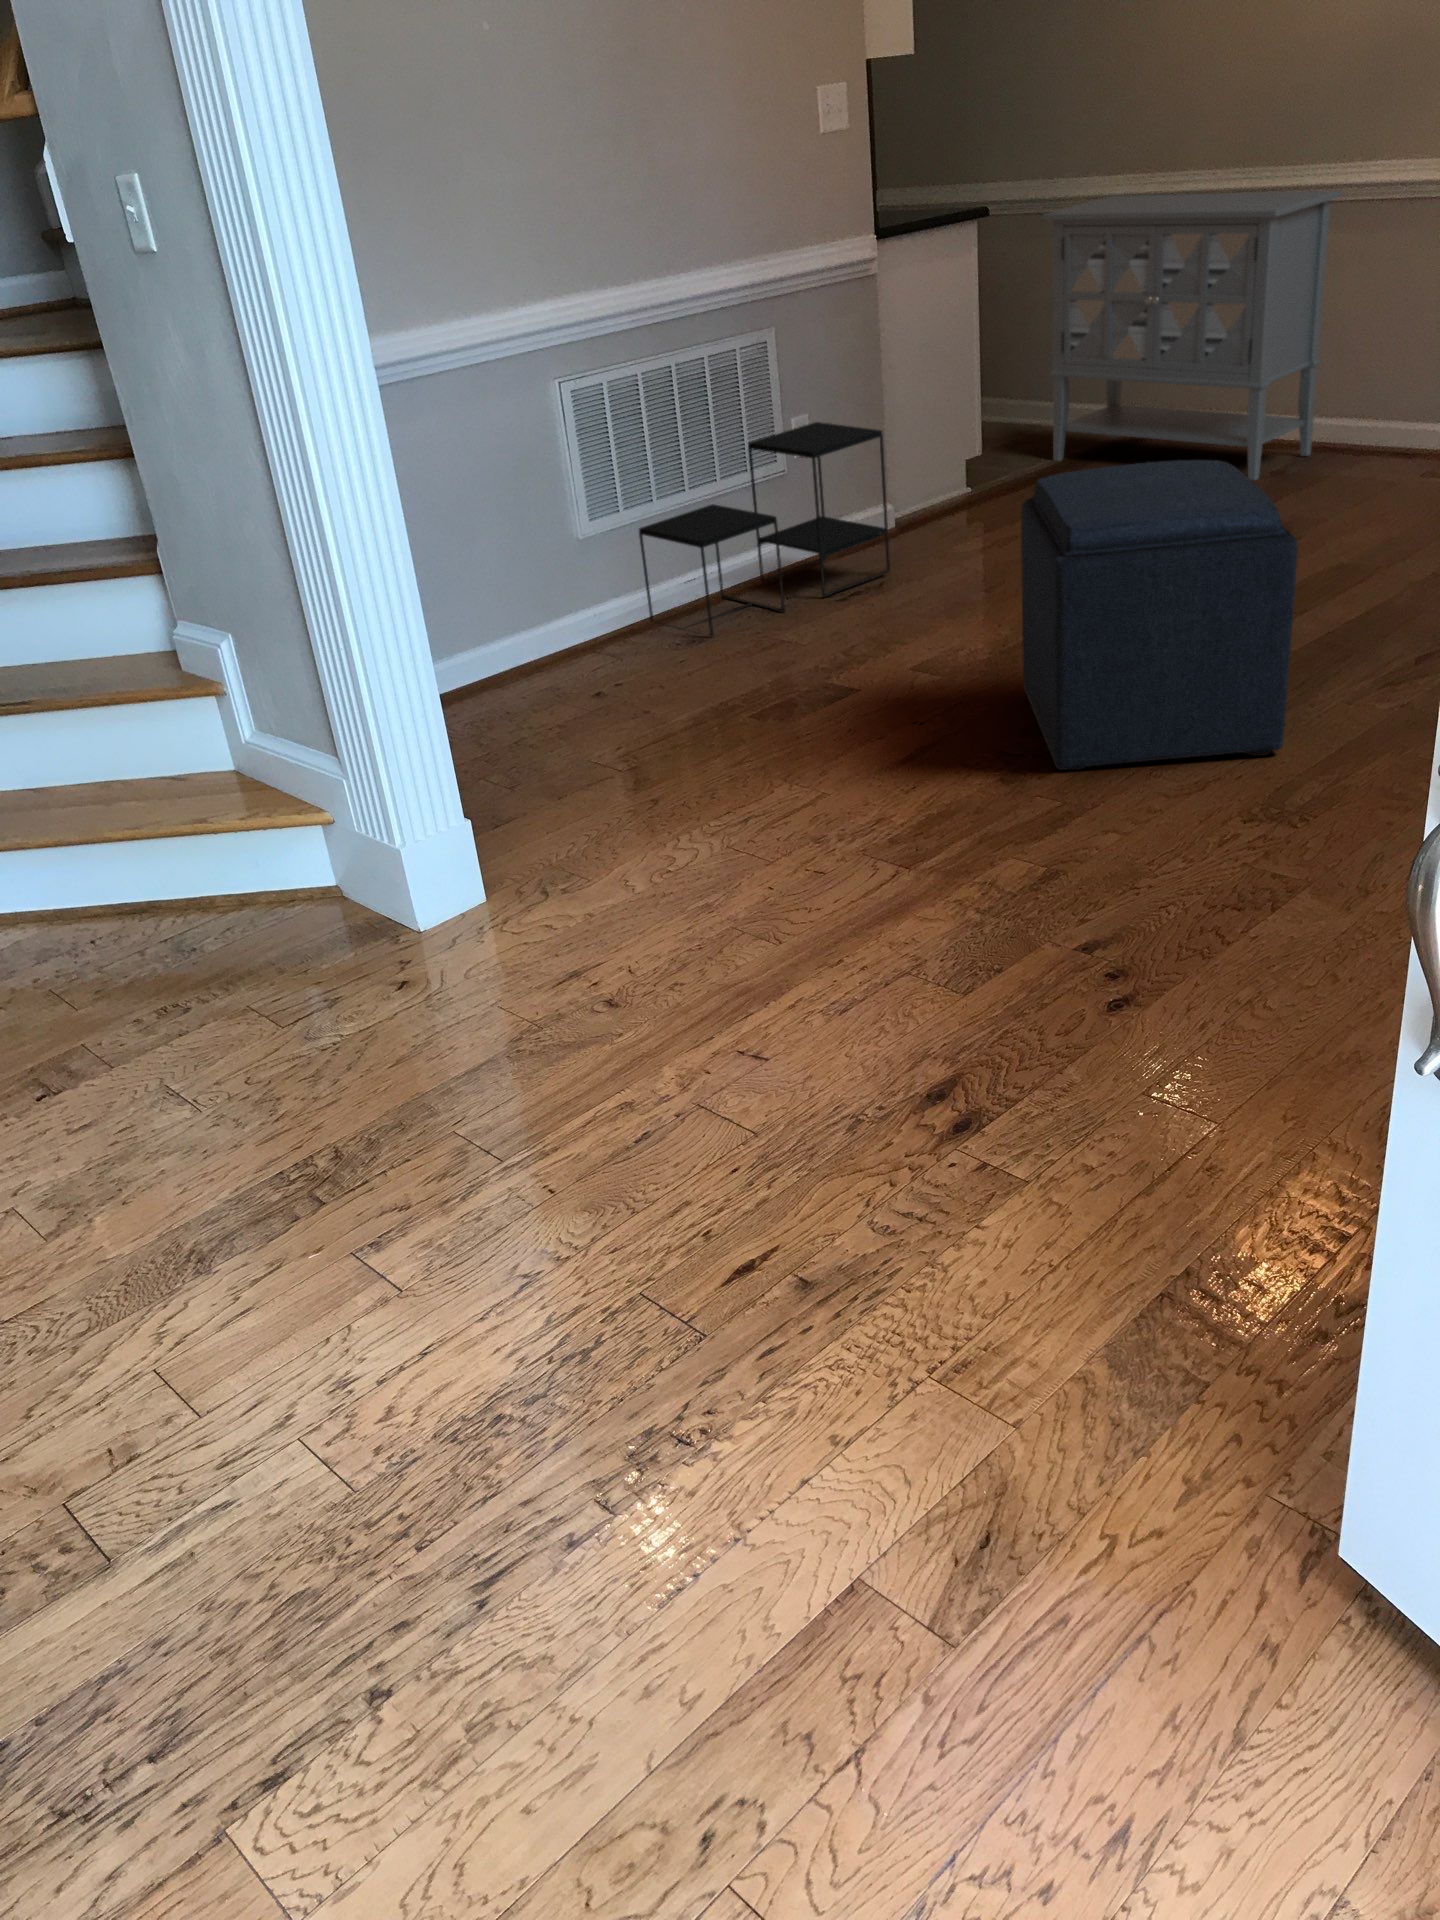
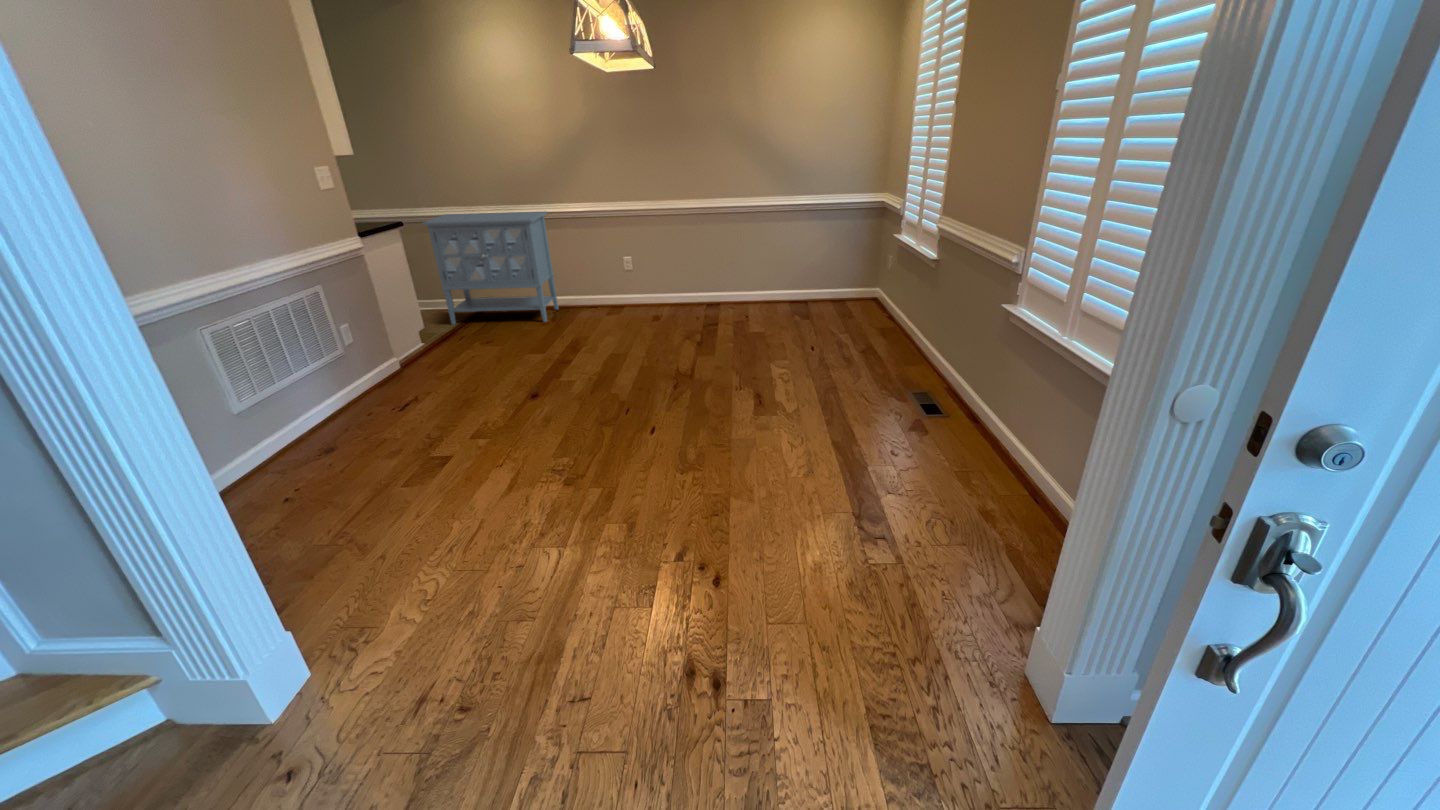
side table: present [639,422,890,637] -> none [272,327,417,449]
ottoman: present [1021,460,1298,770] -> none [521,324,666,470]

